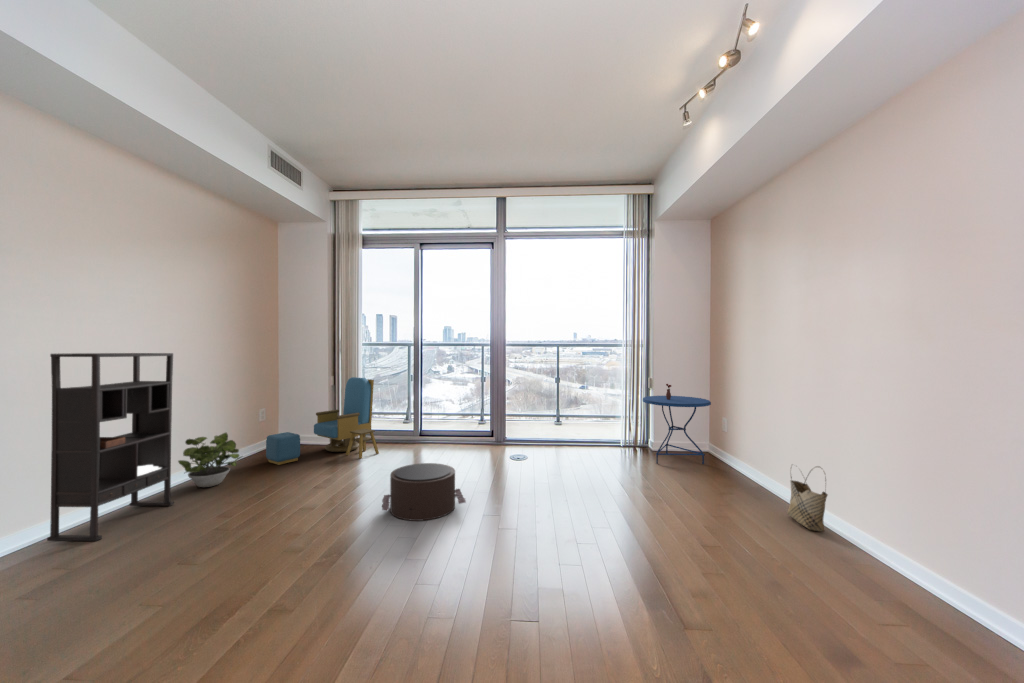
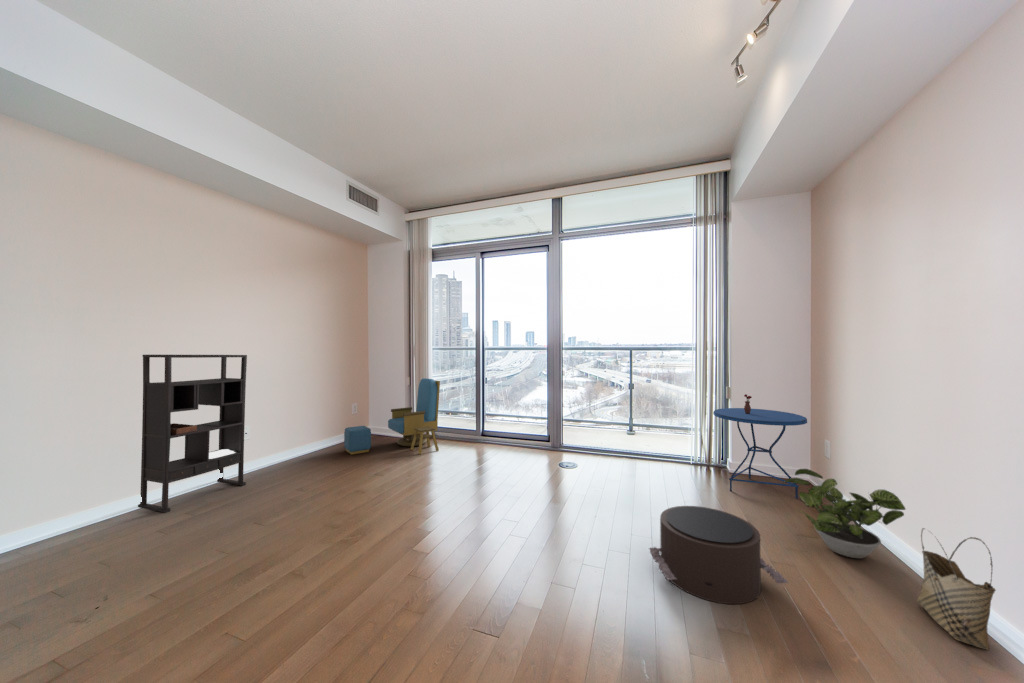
potted plant: present [178,433,242,487] -> present [785,469,905,558]
pouf: present [382,463,466,521] -> present [649,506,788,604]

